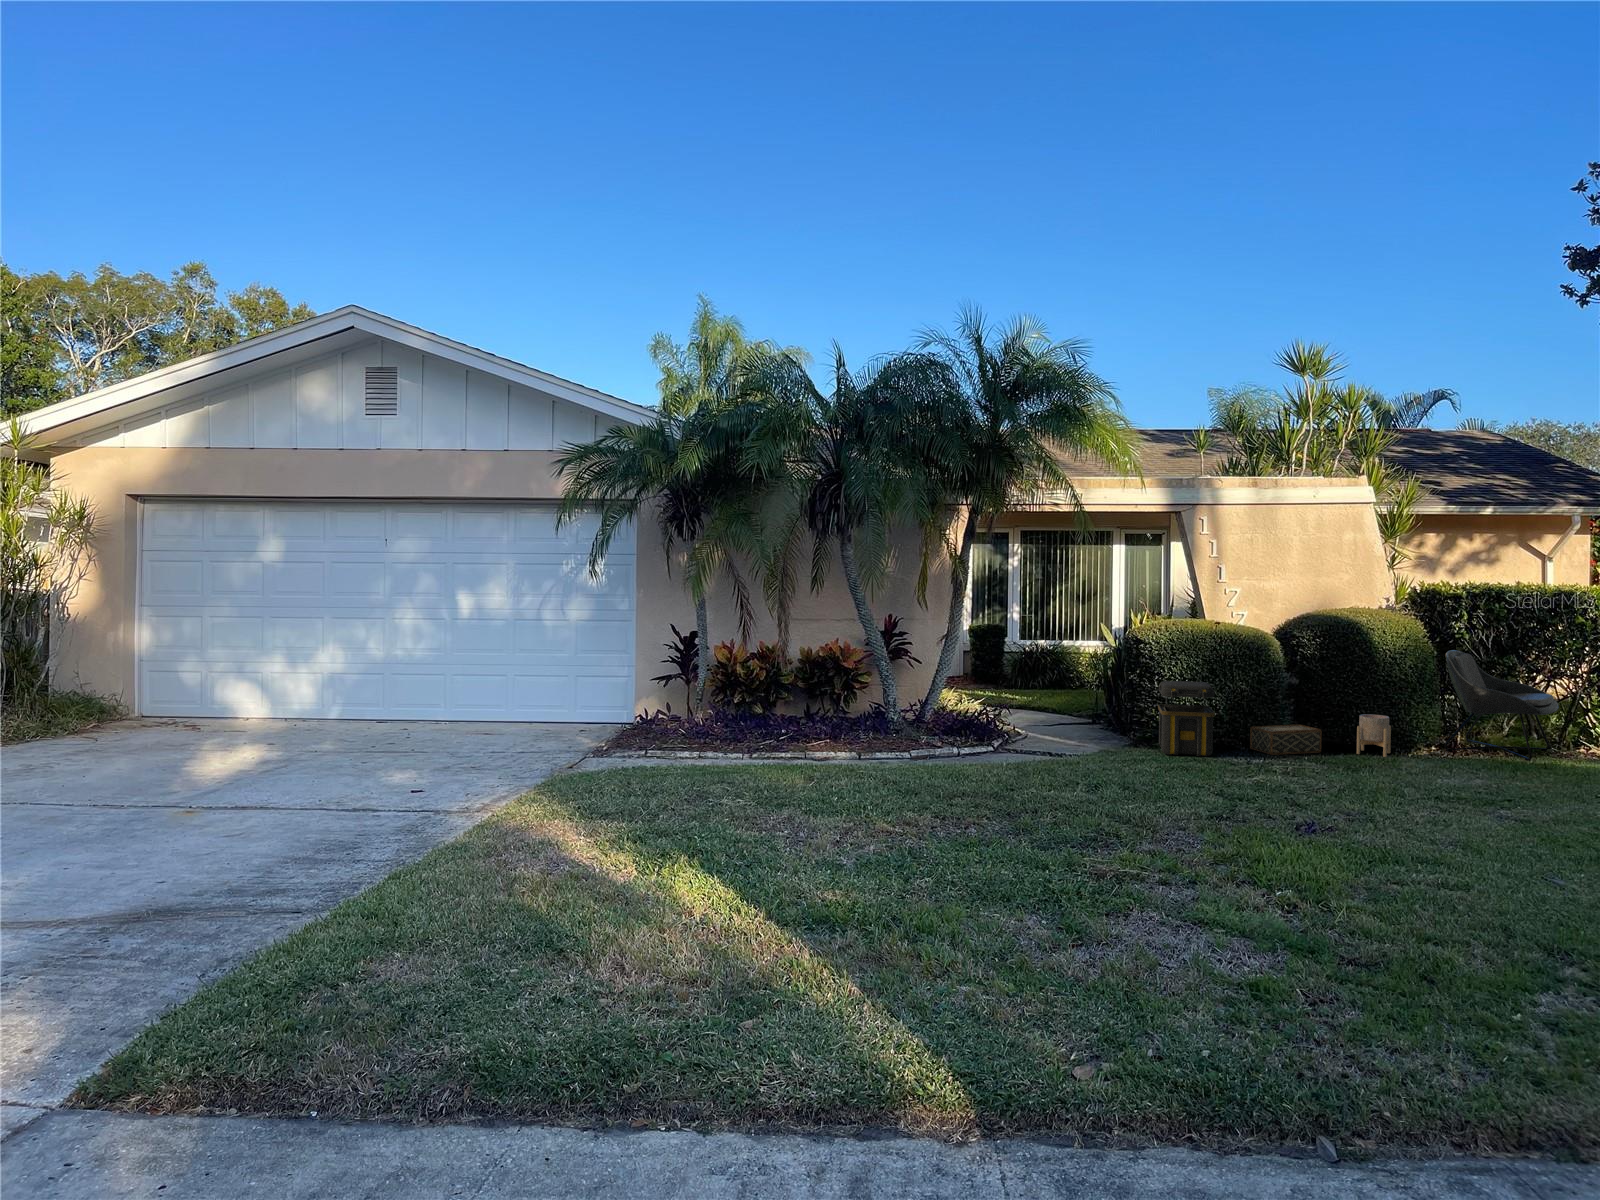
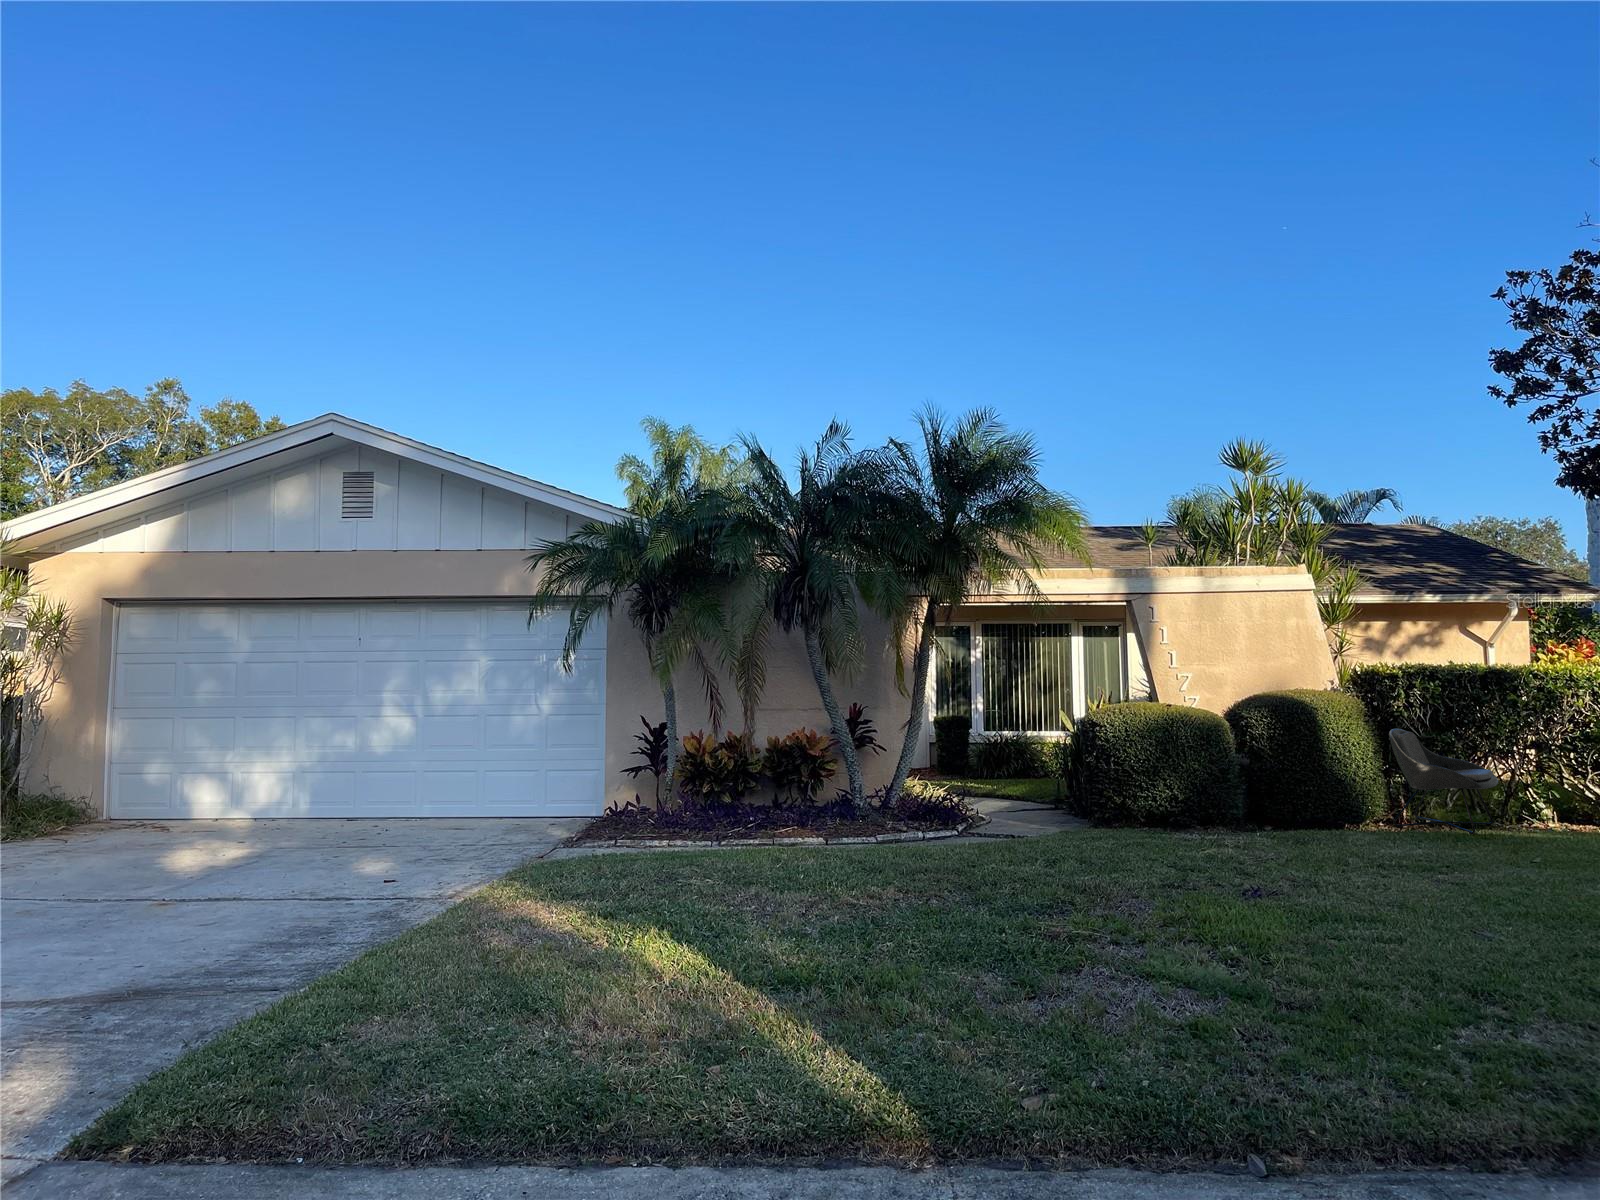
toolbox: present [1158,681,1215,756] -> none [1117,762,1171,835]
planter: present [1357,714,1391,757] -> none [1308,792,1342,833]
woven basket: present [1250,724,1322,755] -> none [1207,803,1276,833]

